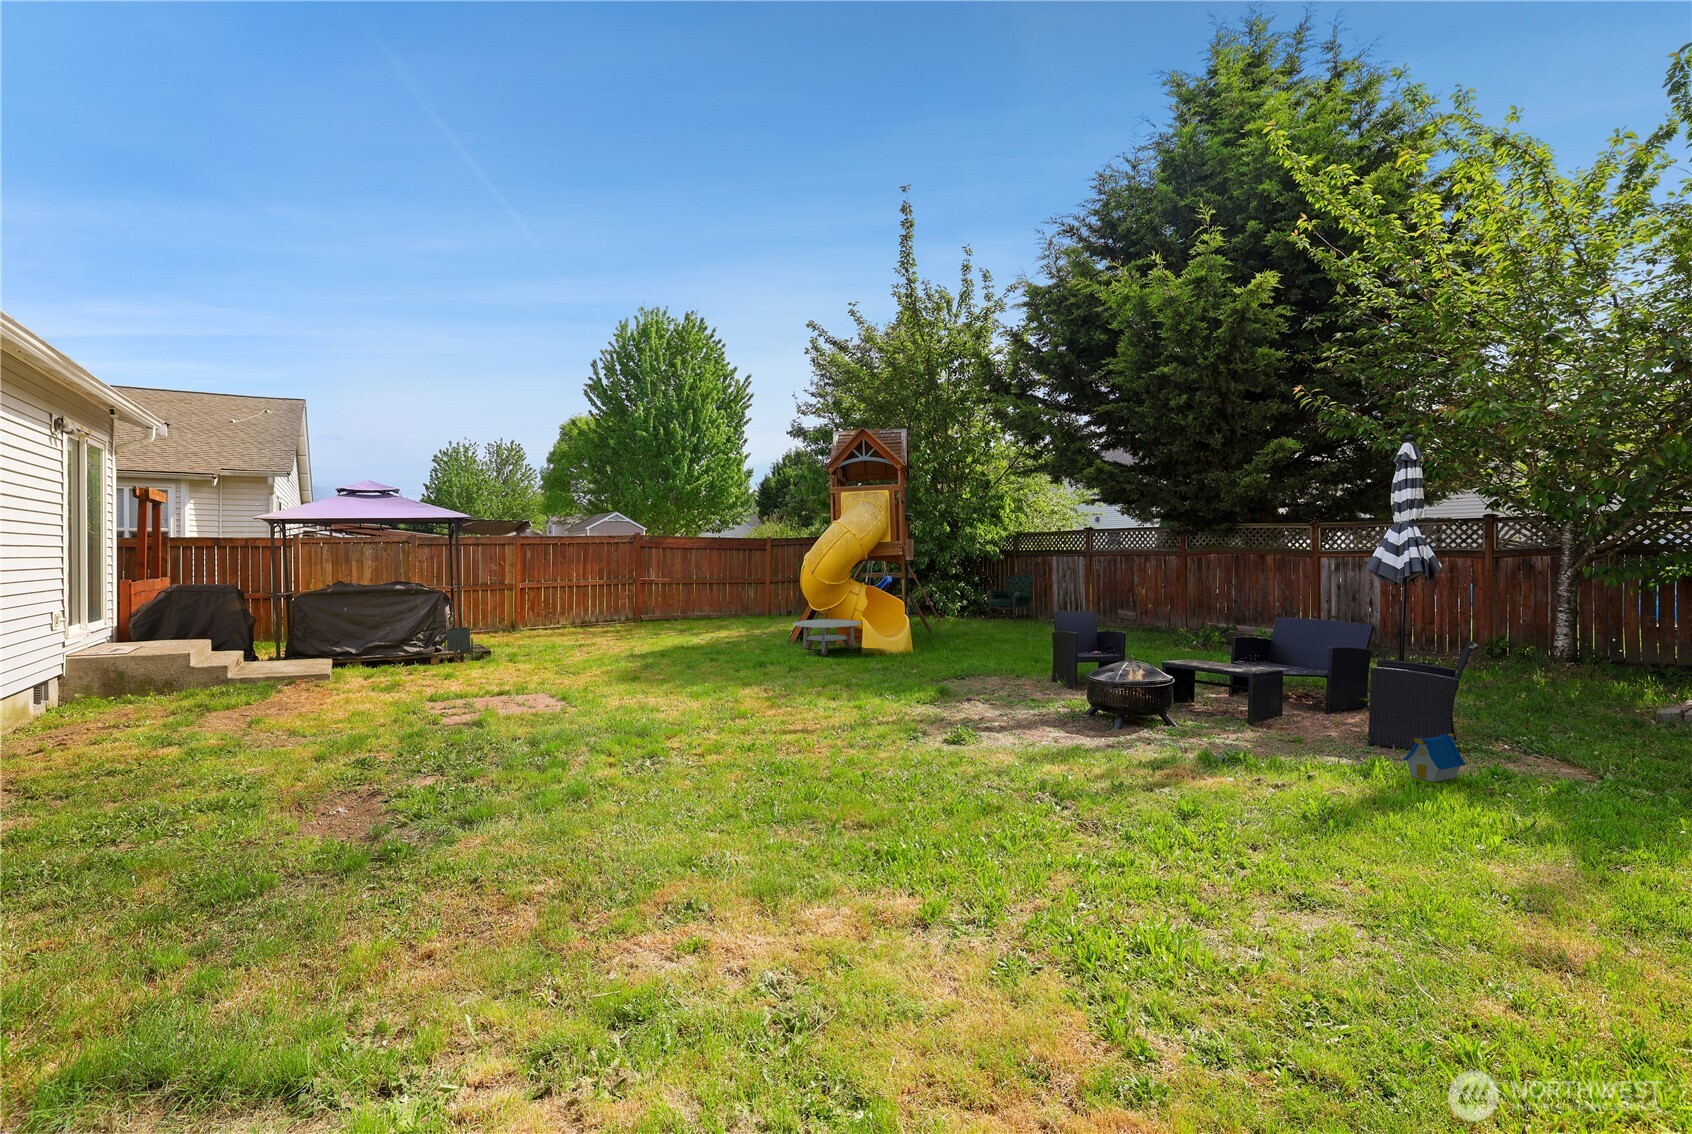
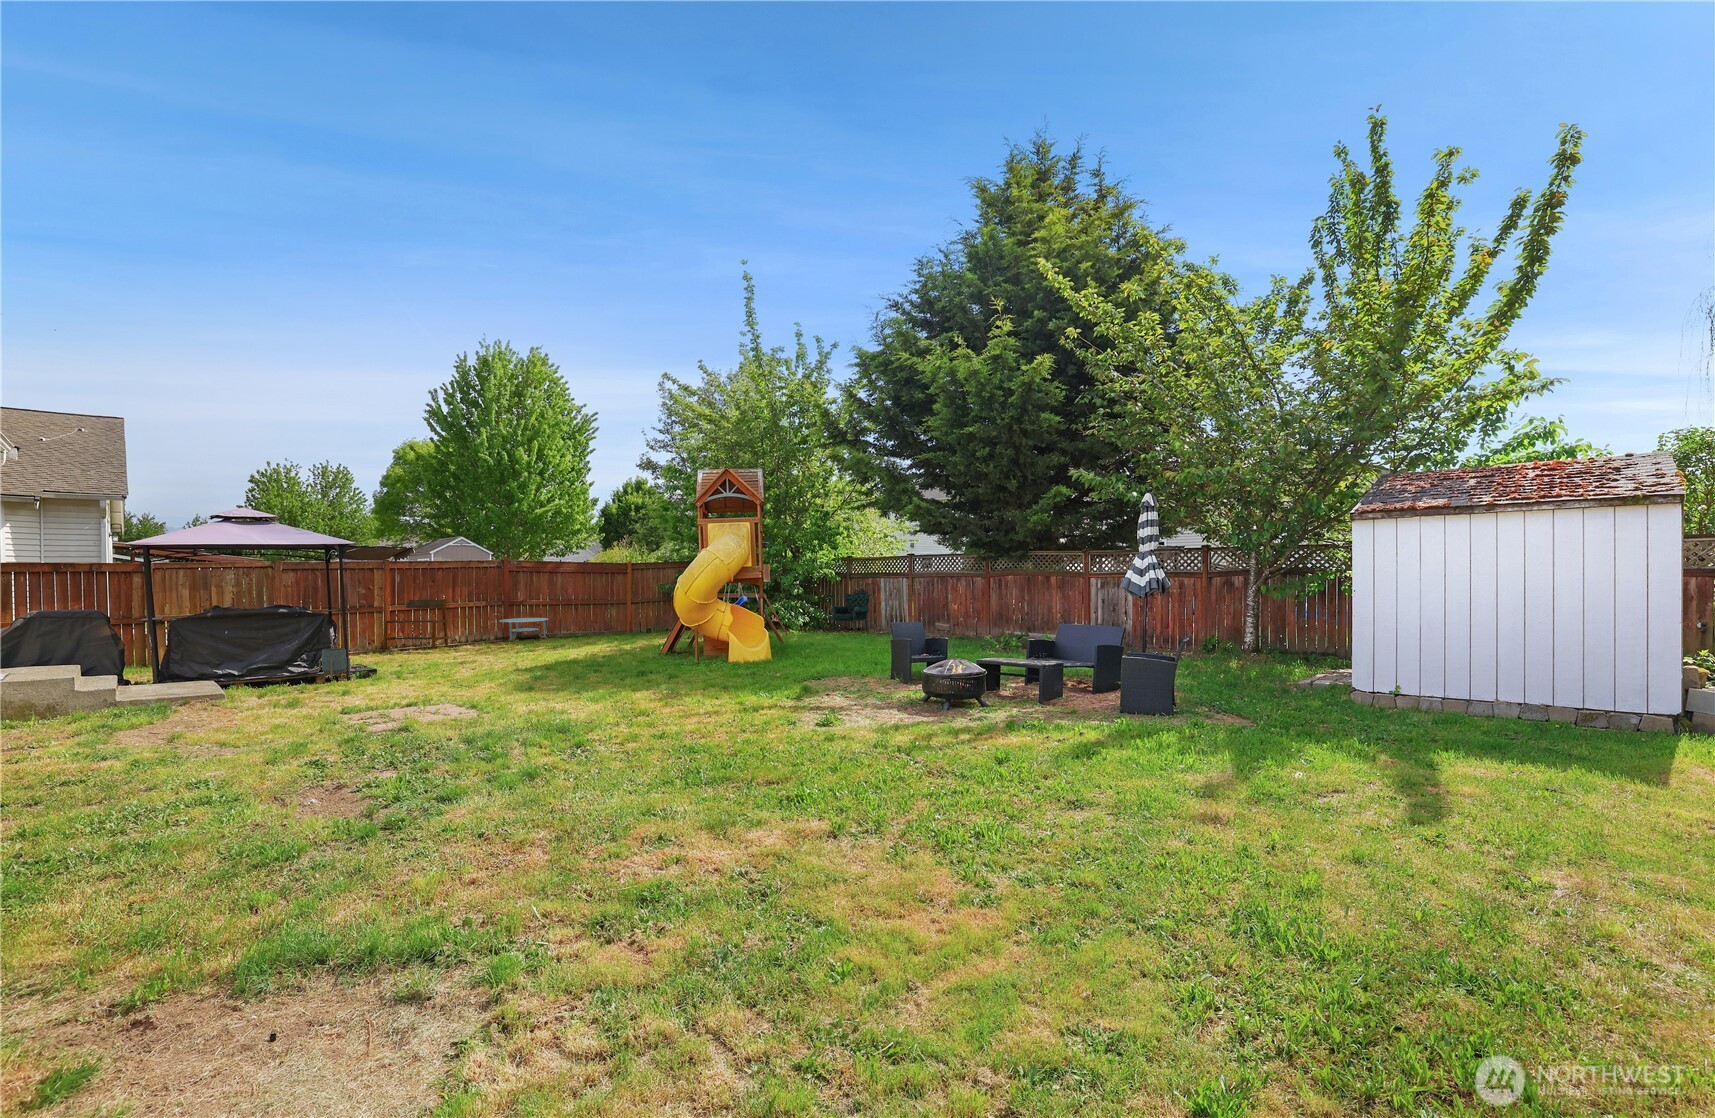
bench: none [520,577,582,628] -> present [383,599,449,649]
round table: present [793,619,861,655] -> present [499,618,548,641]
toy house: present [1403,734,1466,782] -> none [1142,697,1181,731]

